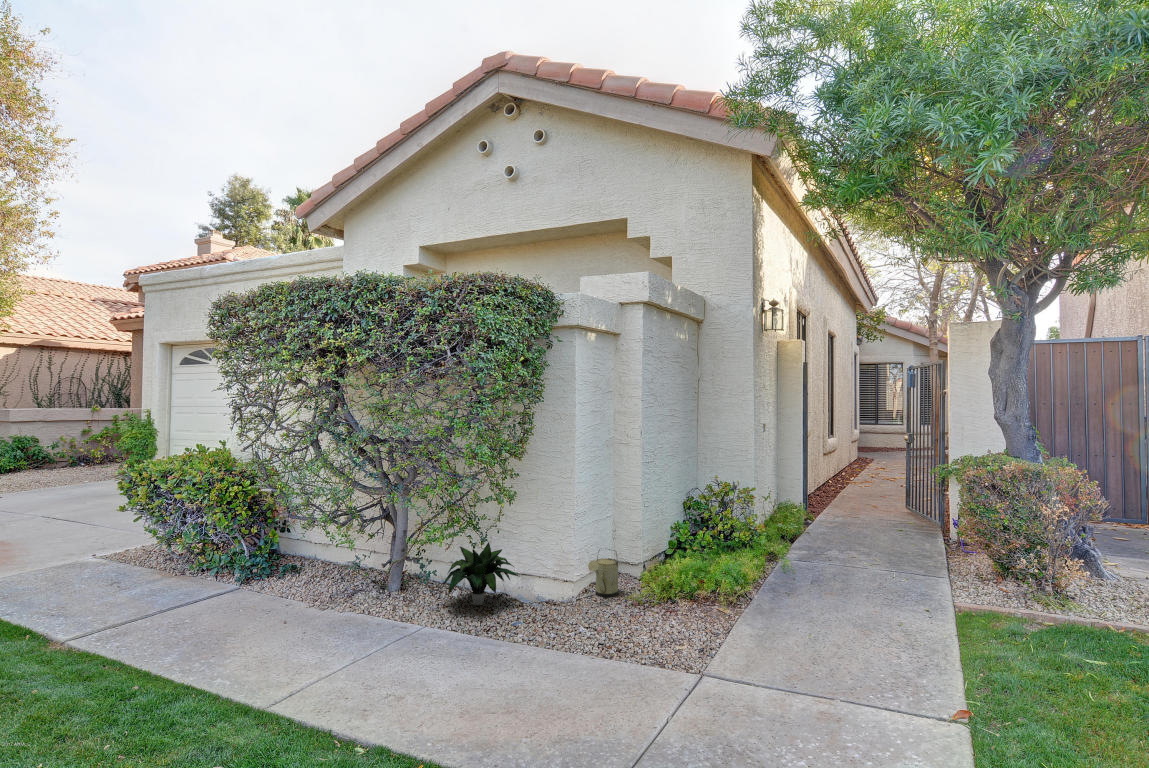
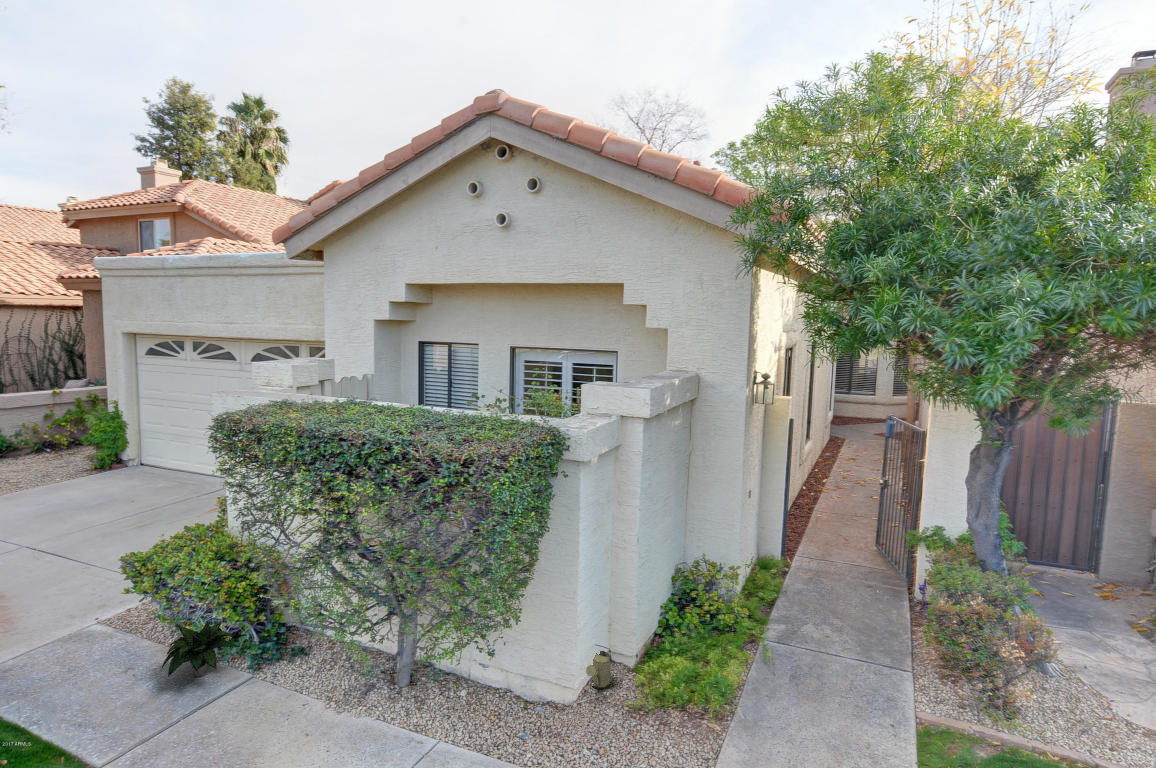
potted plant: present [443,542,518,605] -> present [162,622,240,677]

